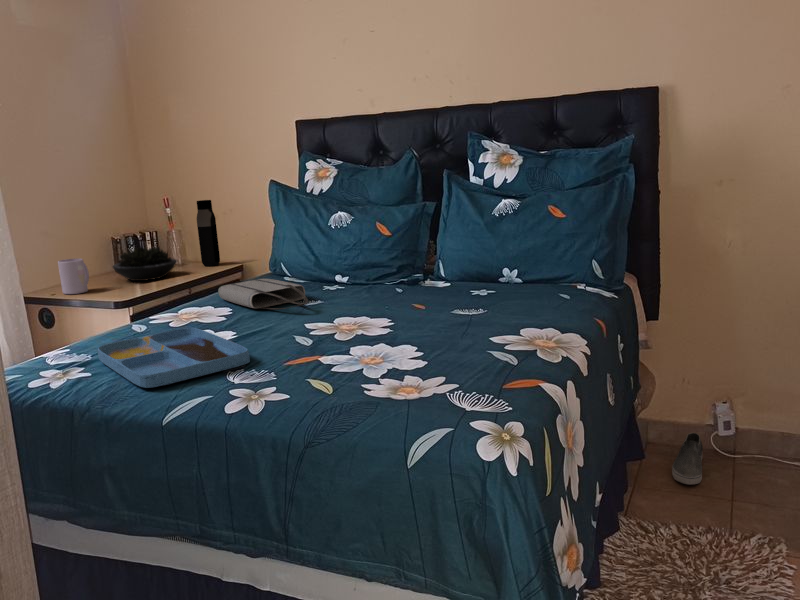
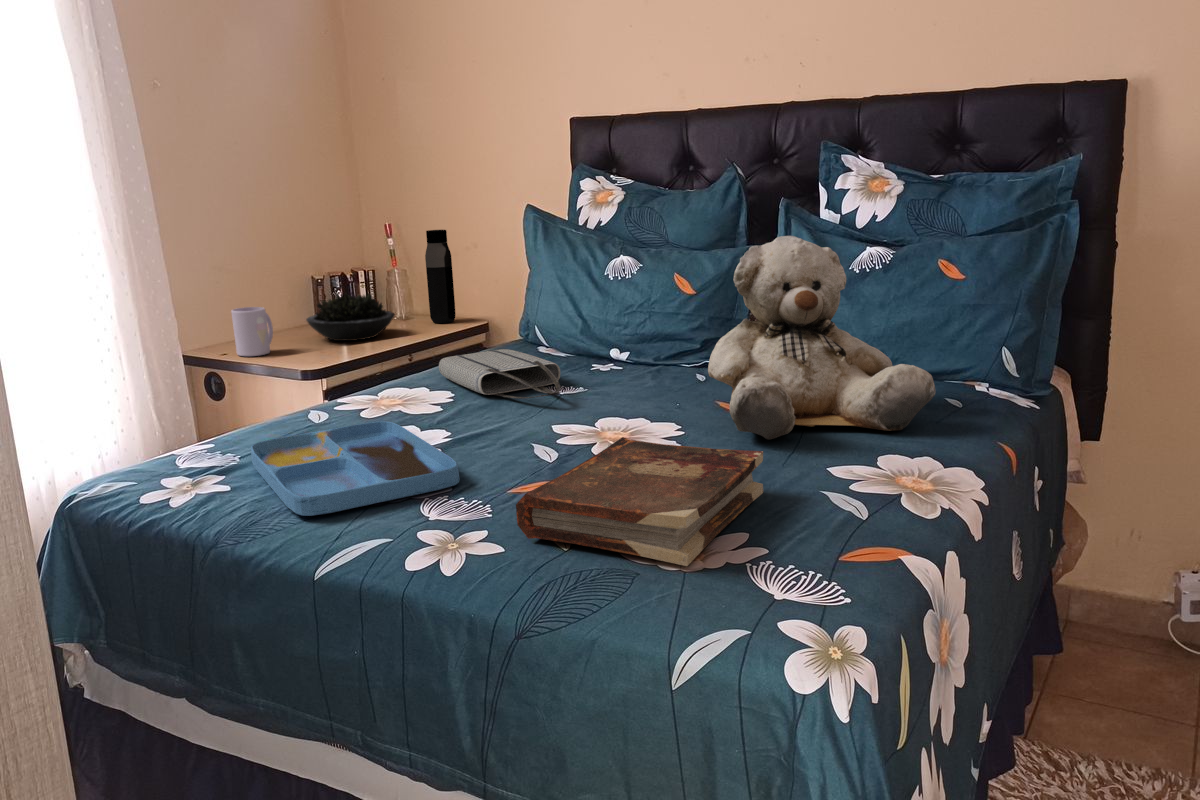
teddy bear: none [407,193,553,324] -> present [708,236,936,440]
book: none [295,325,451,397] -> present [516,437,763,566]
shoe: present [672,433,703,484] -> none [1111,619,1163,703]

